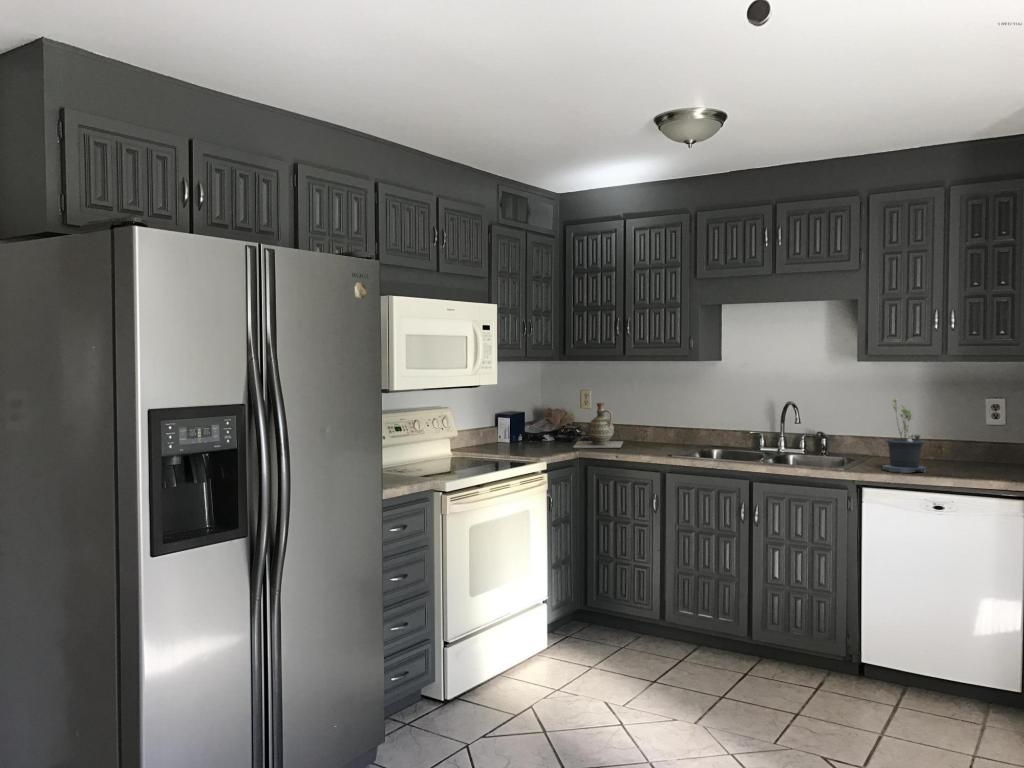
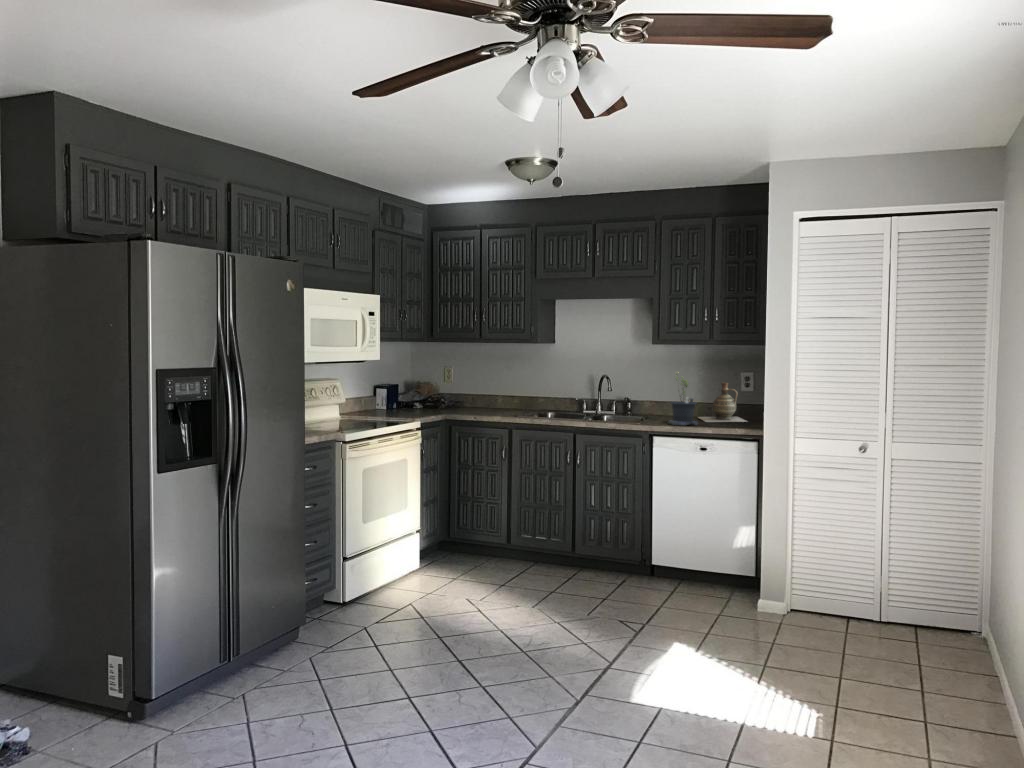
ceramic jug: present [574,403,623,448] -> present [699,382,746,422]

